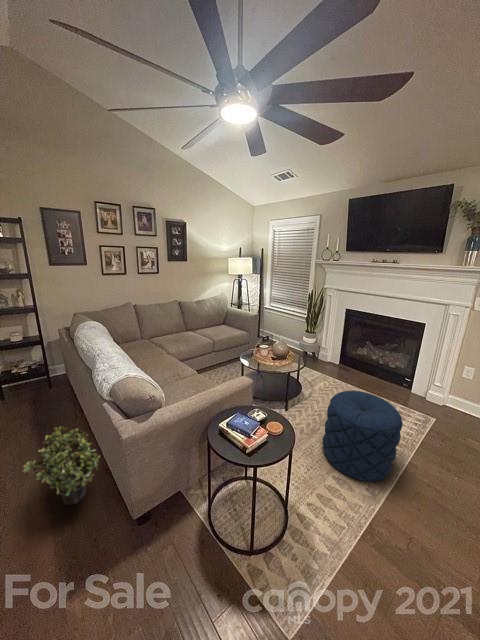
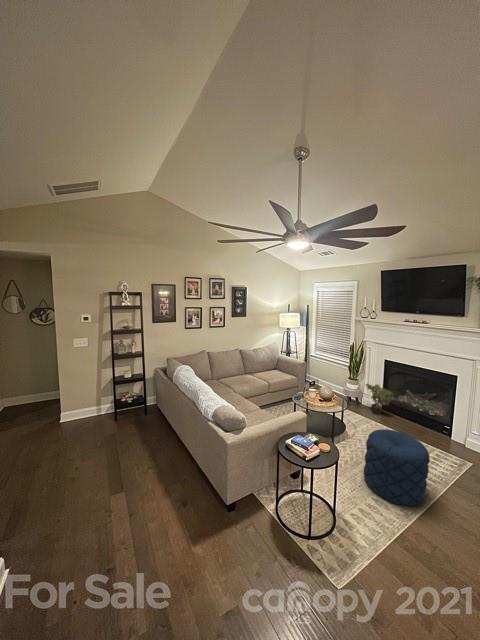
potted plant: present [23,426,100,505] -> present [366,383,393,414]

